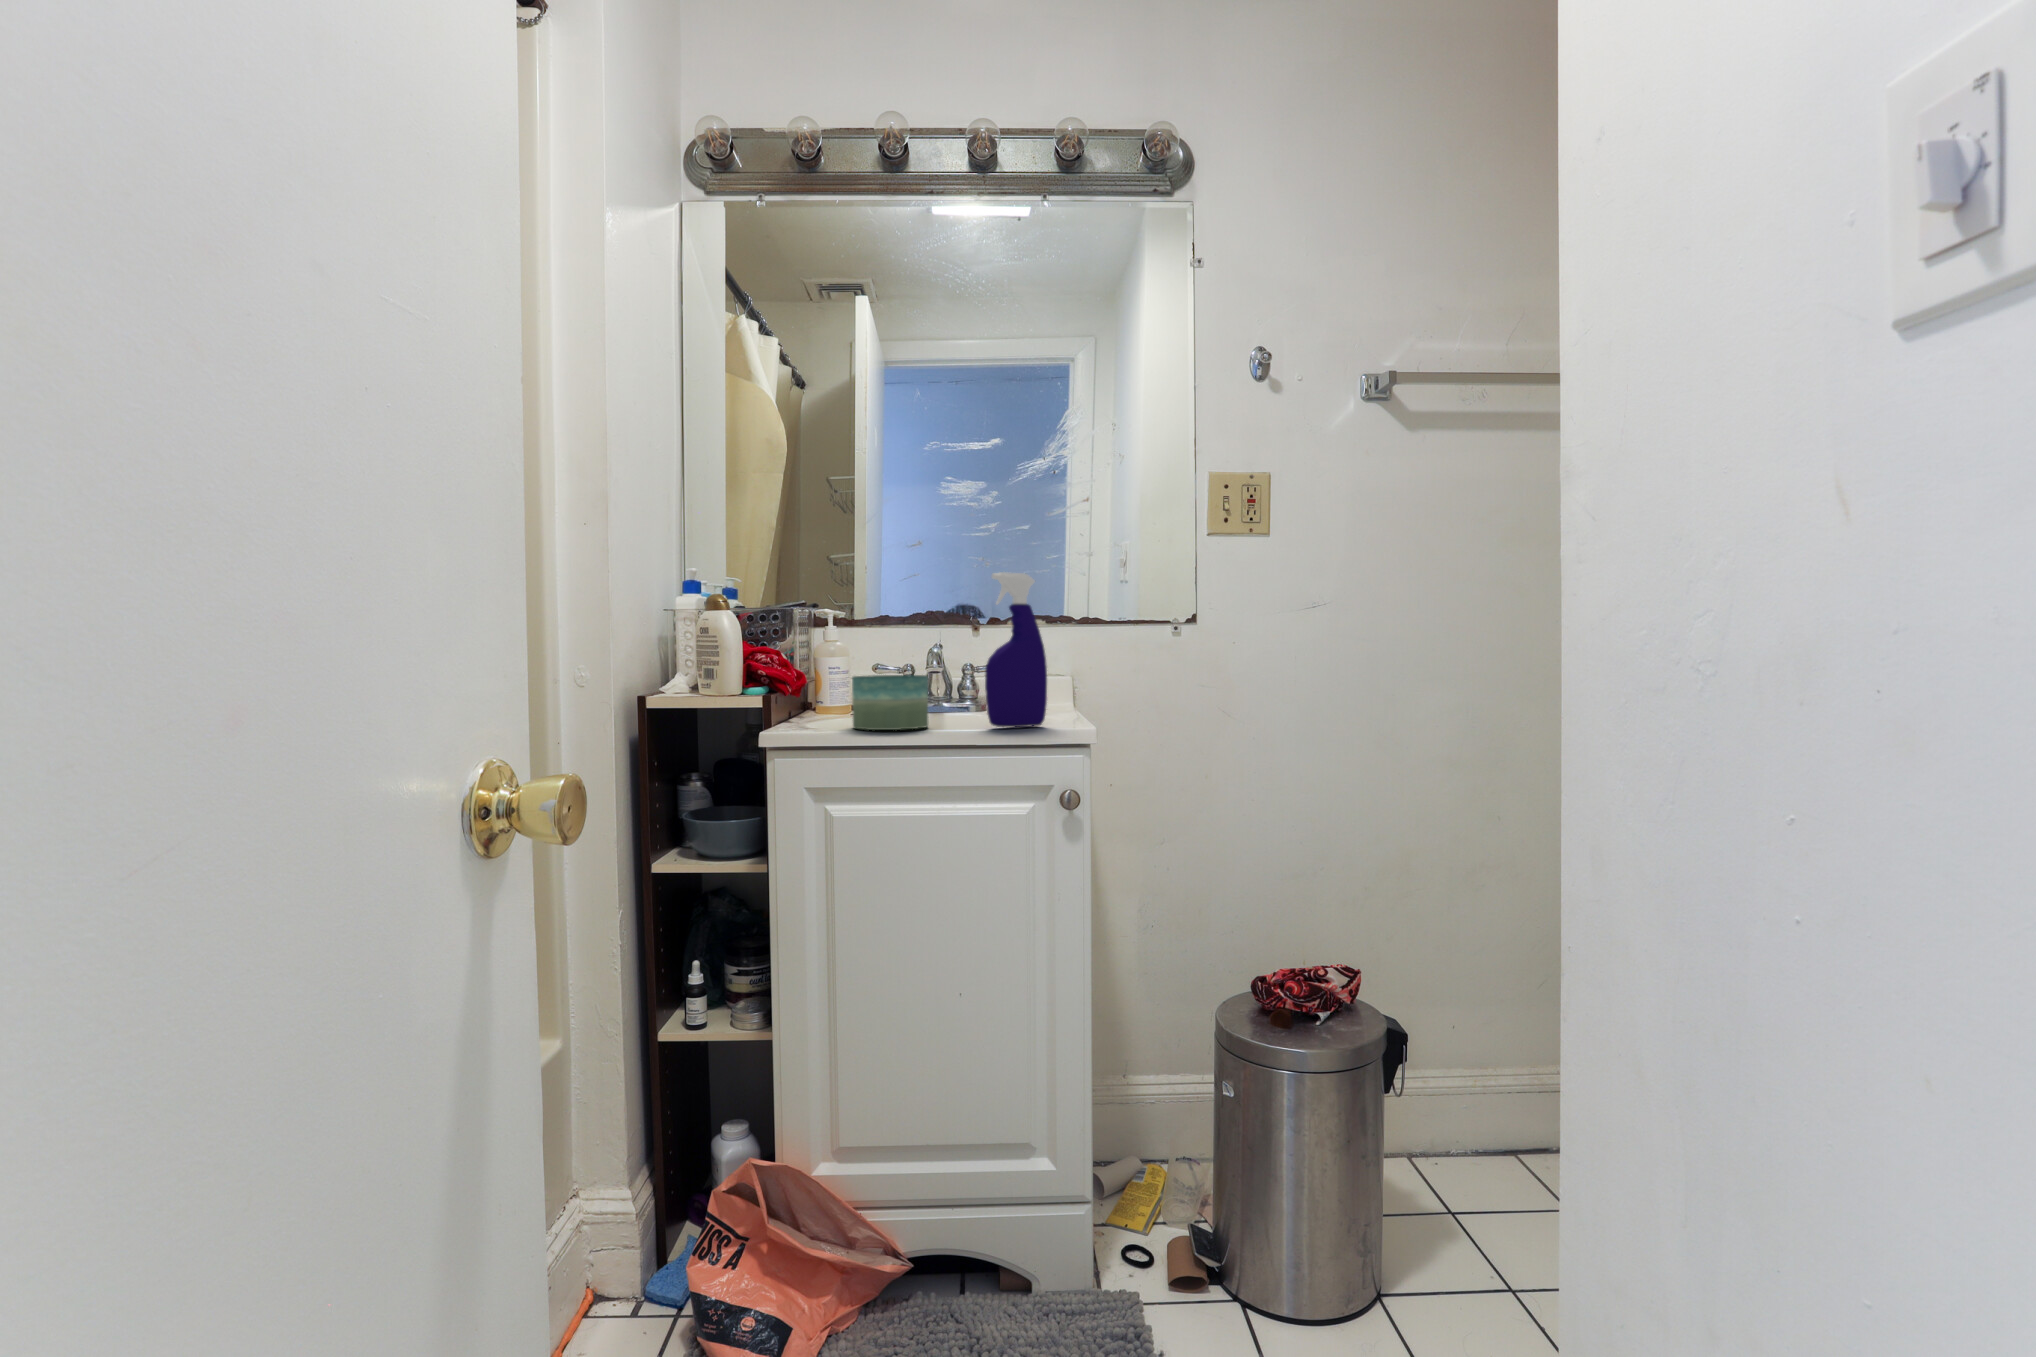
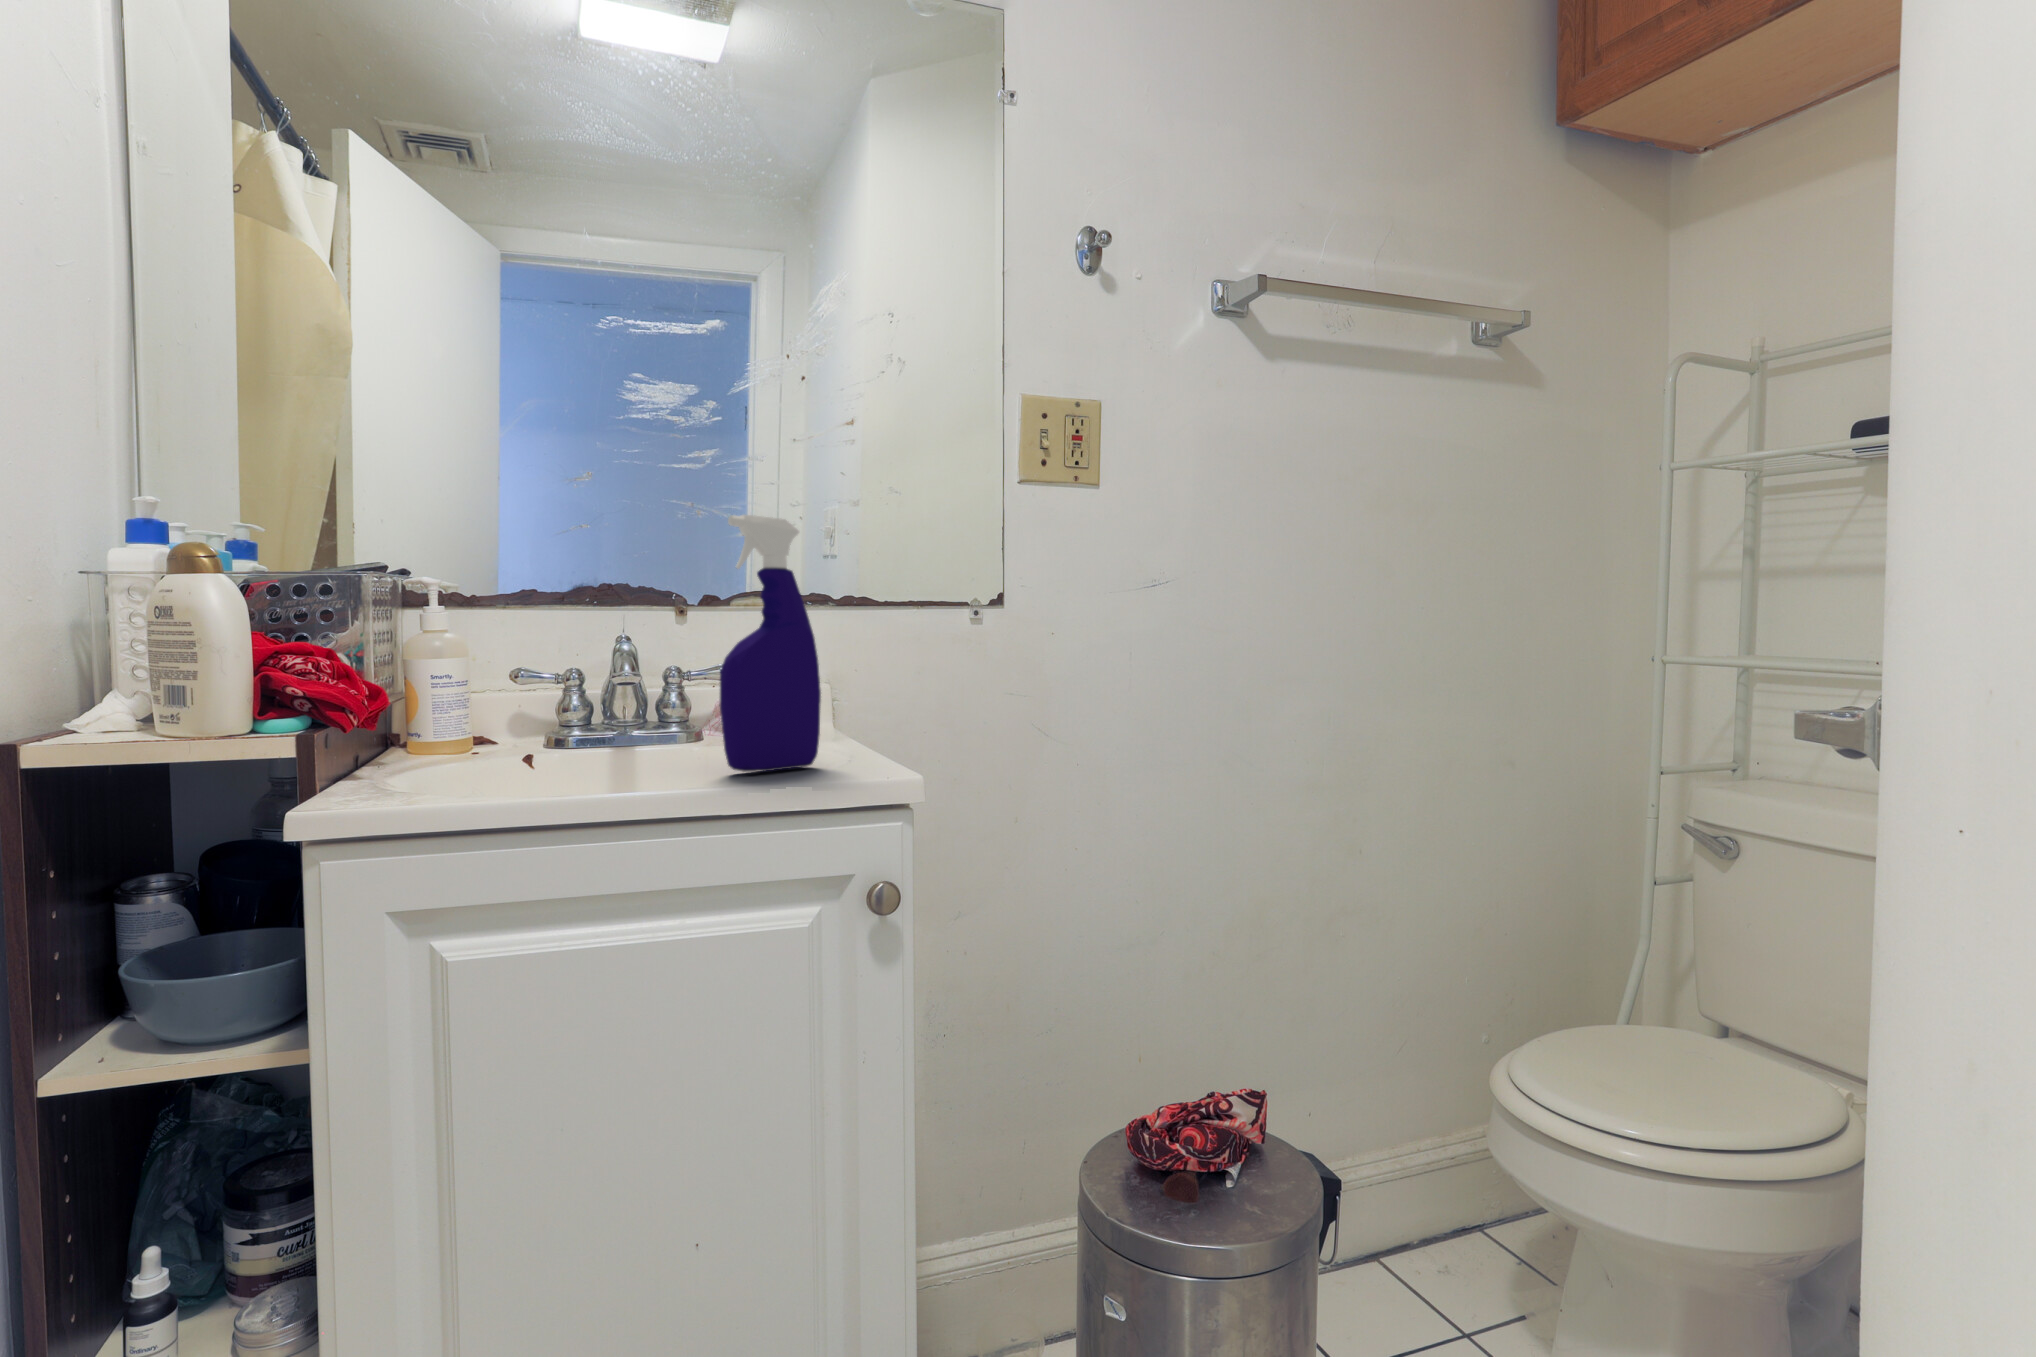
candle: present [852,675,929,730] -> none [474,688,620,787]

